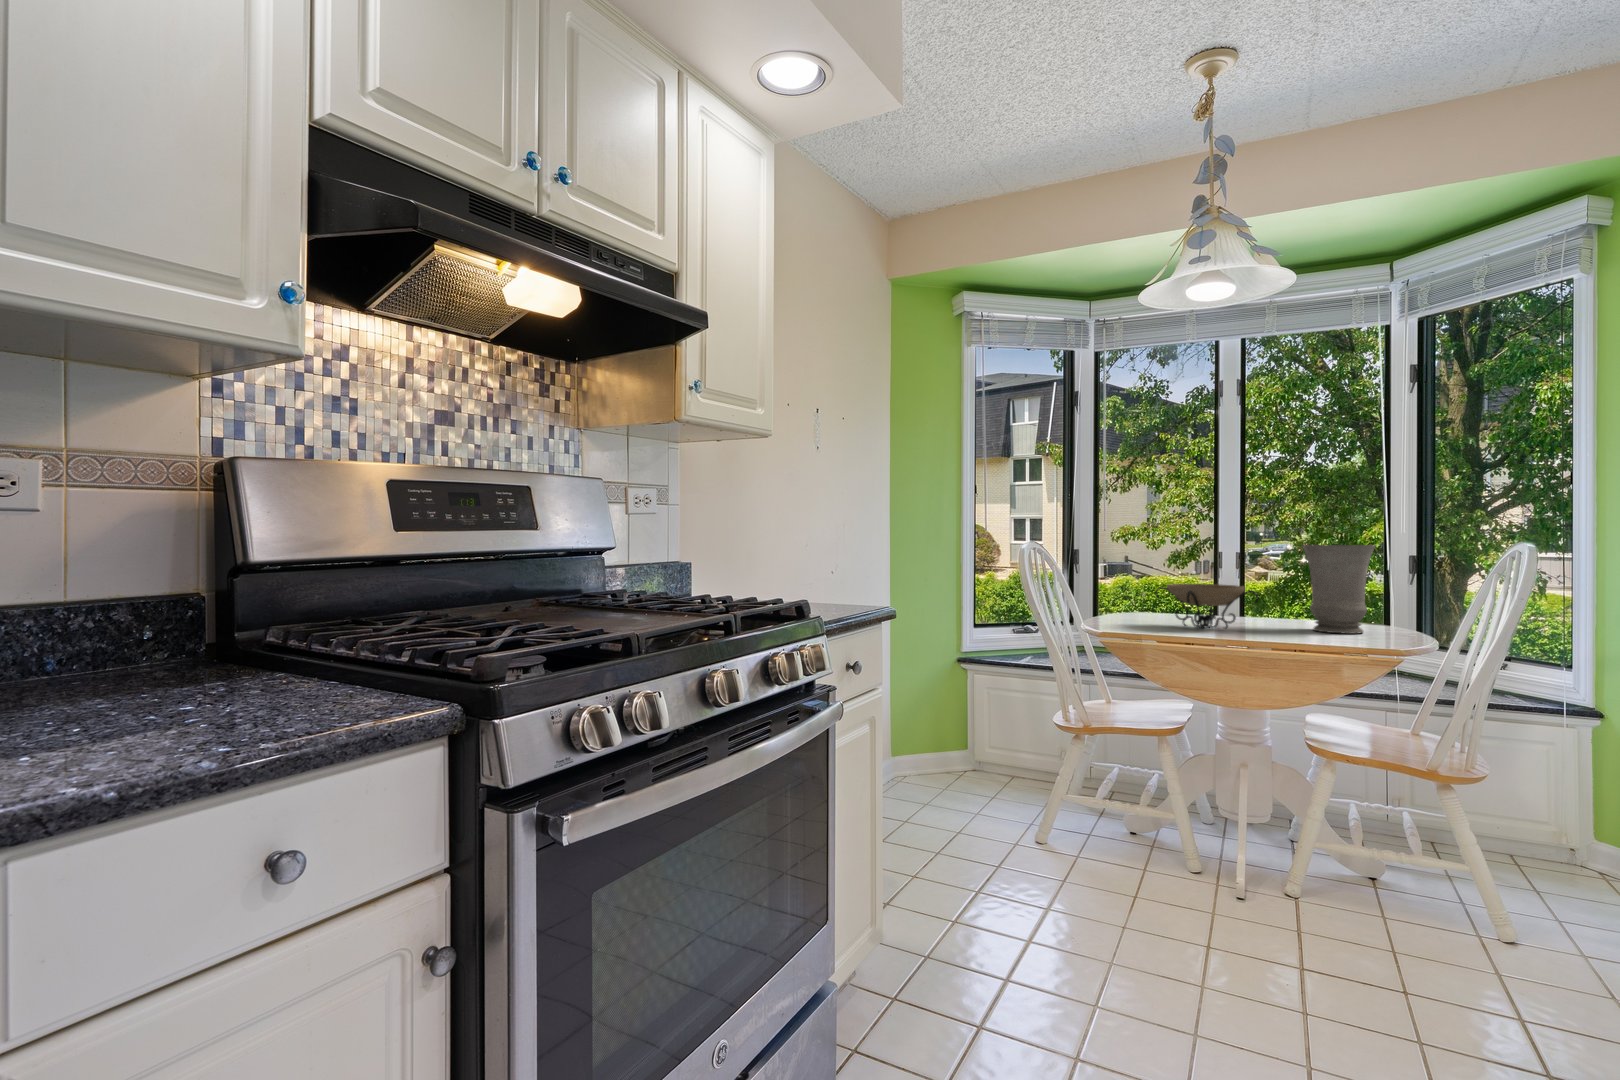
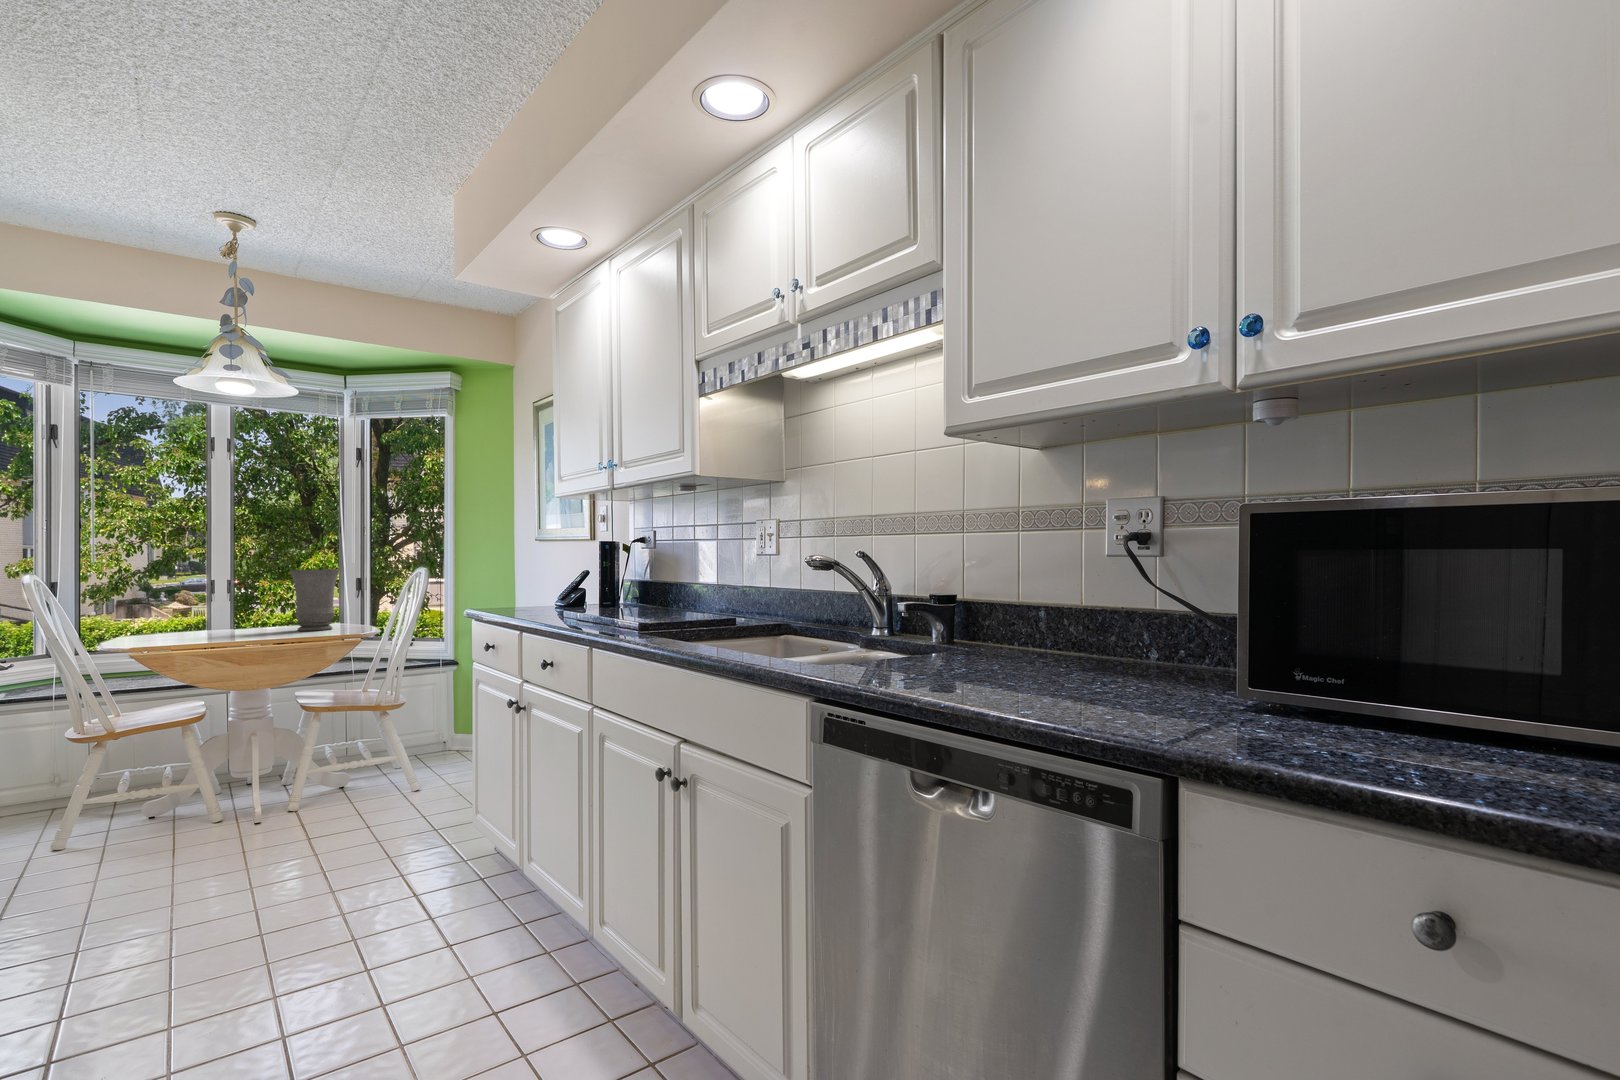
decorative bowl: present [1155,584,1259,629] -> none [166,602,260,638]

